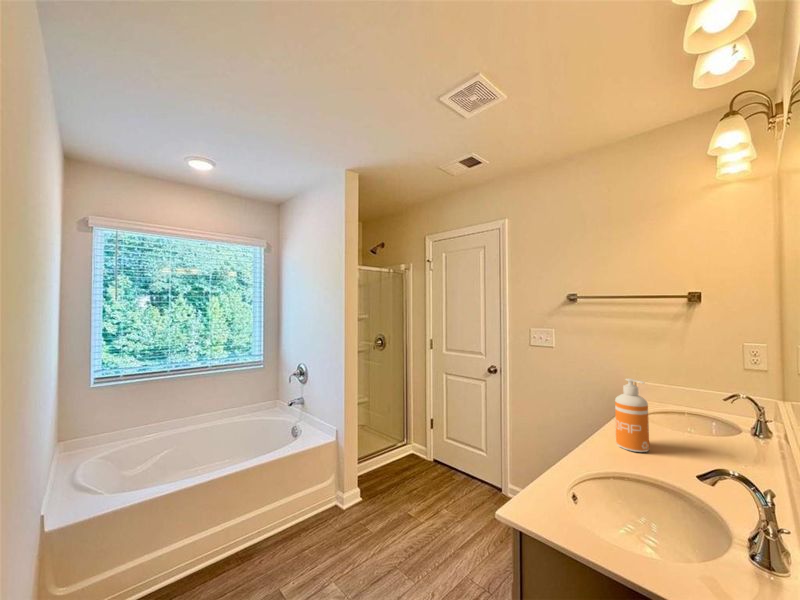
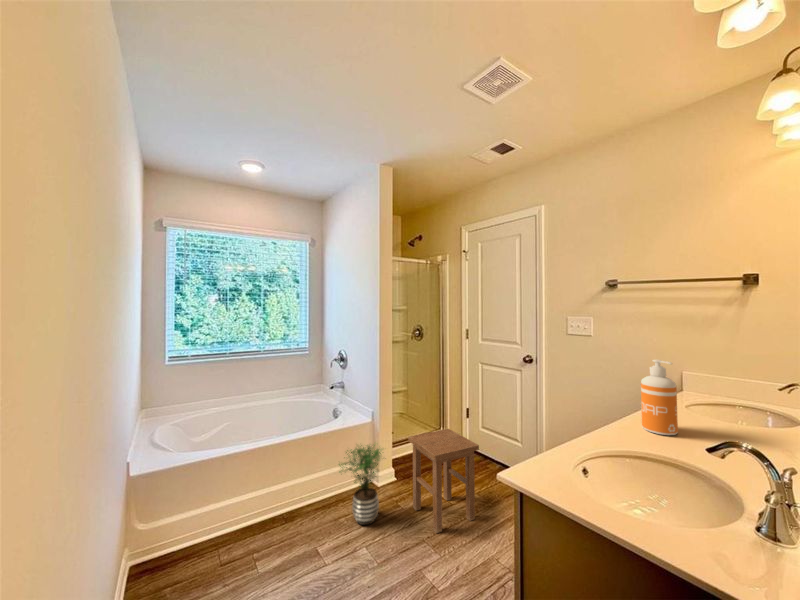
stool: none [377,444,450,558] -> present [408,429,479,533]
potted plant: none [301,464,358,557] -> present [339,445,381,525]

